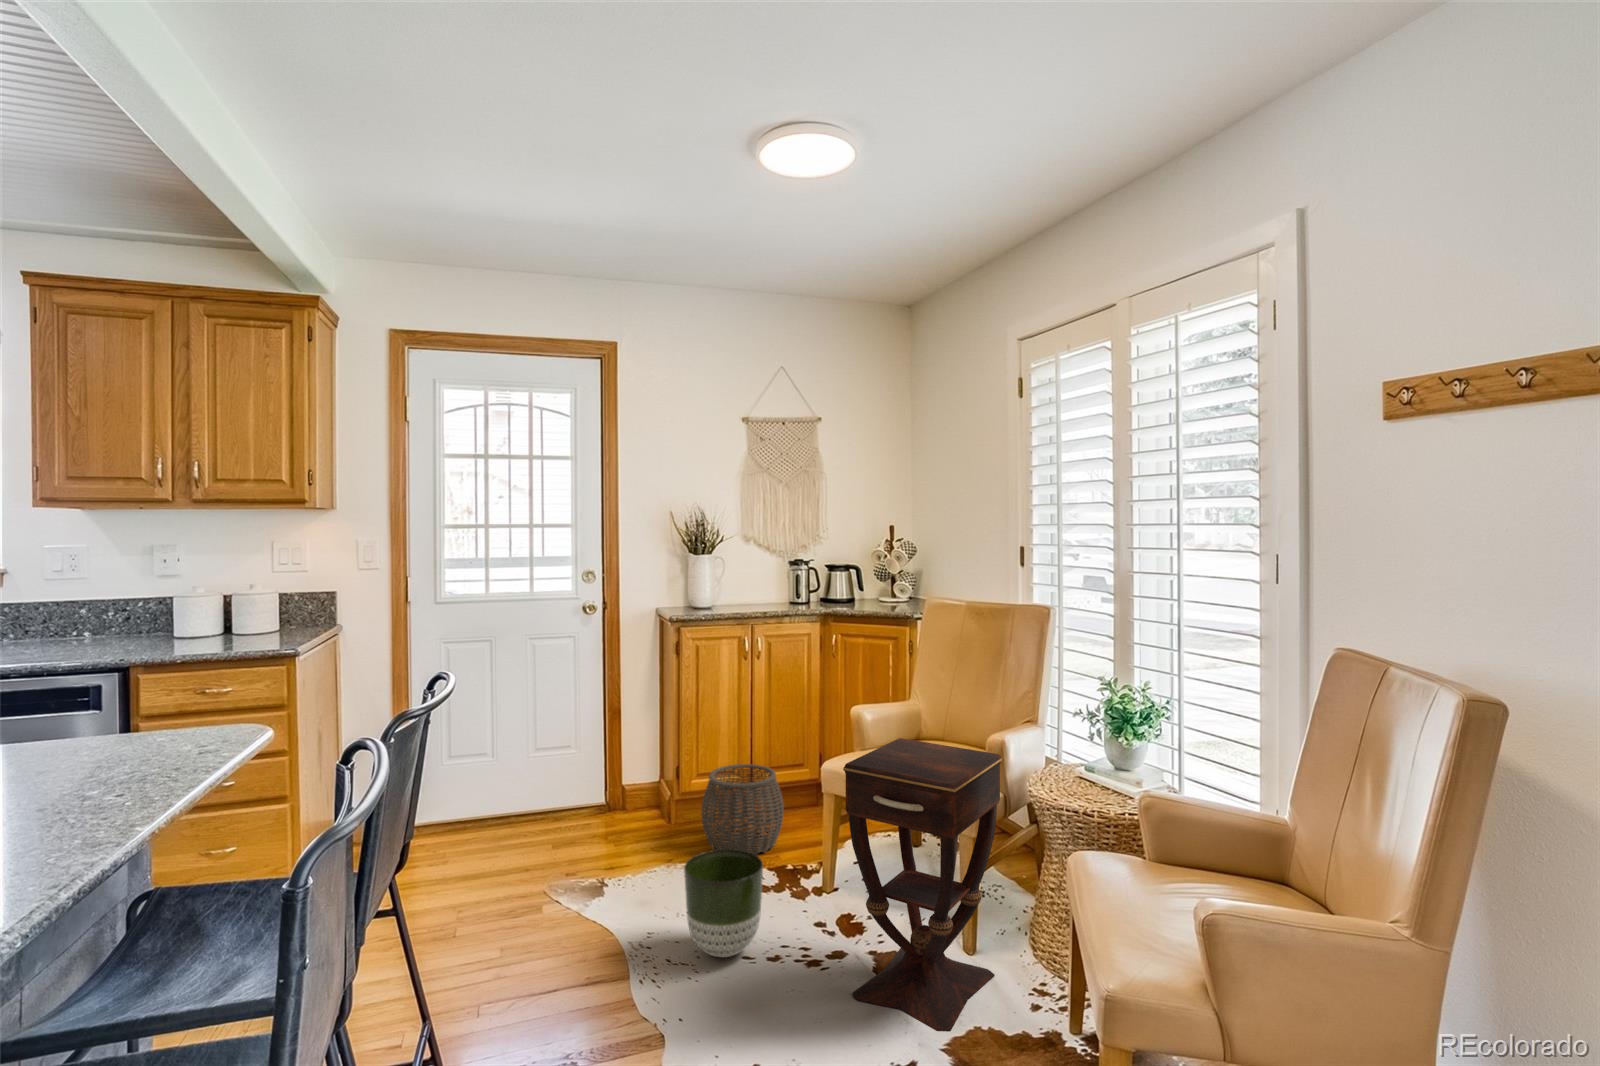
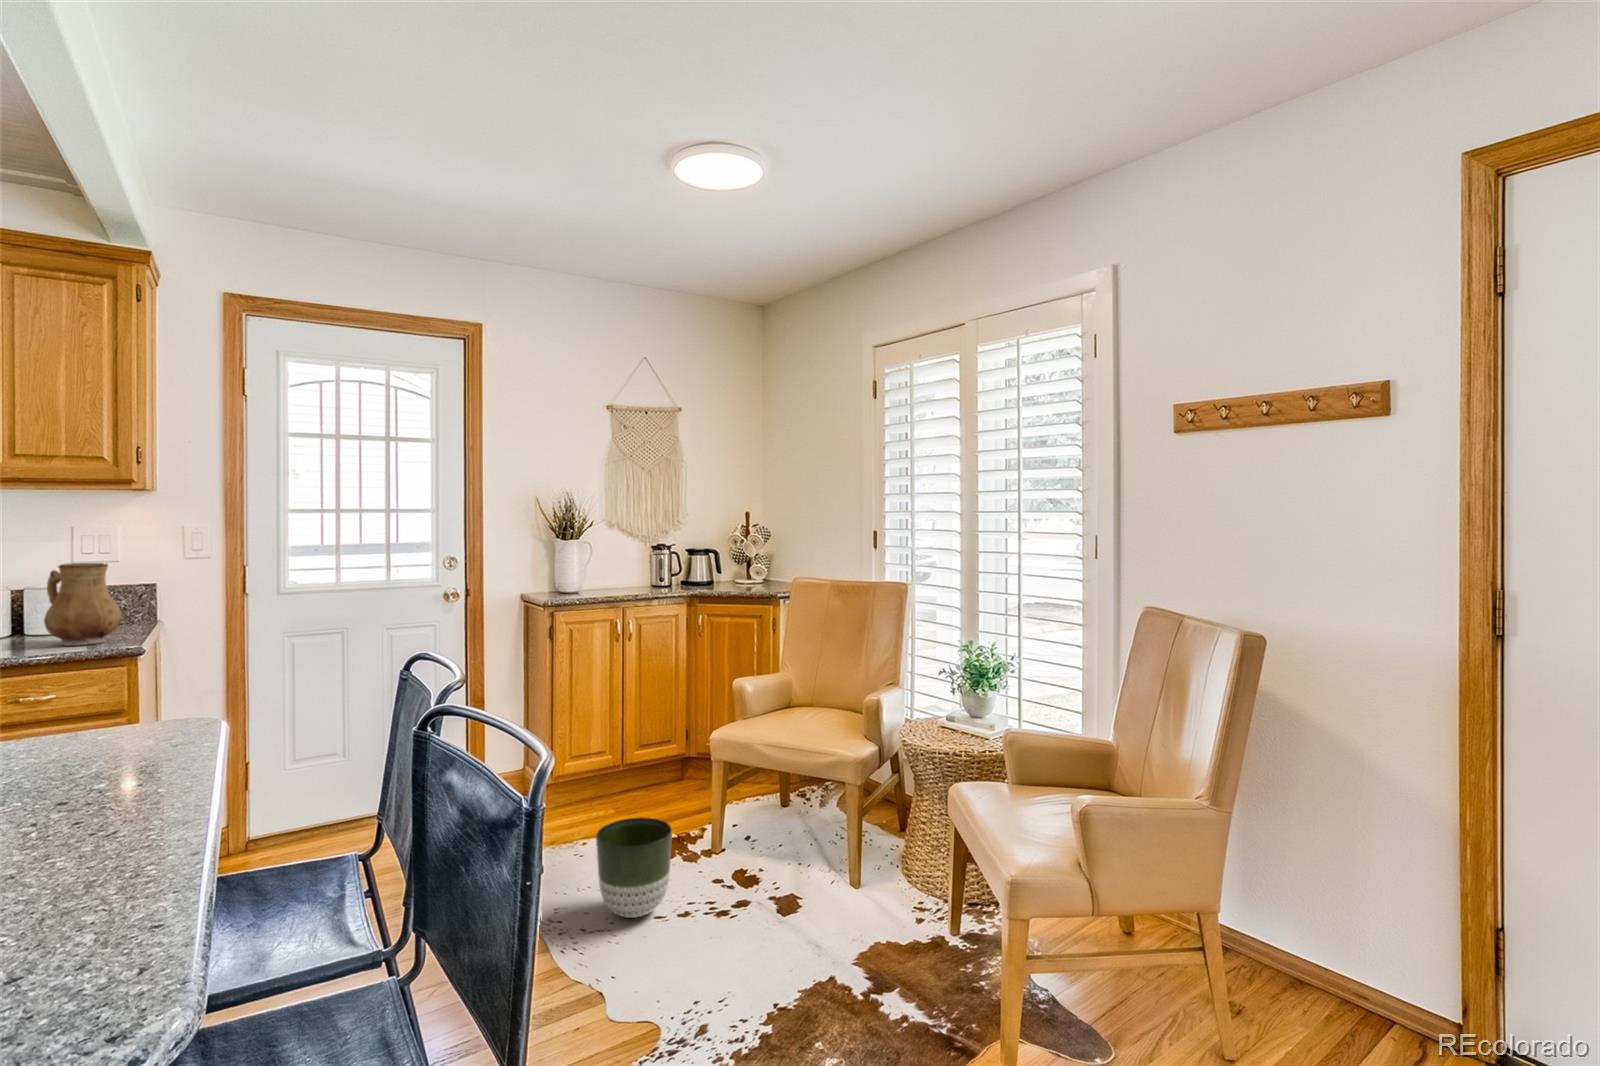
ceramic pitcher: none [227,574,288,648] -> present [44,563,121,646]
side table: present [843,738,1002,1032] -> none [756,703,887,950]
woven basket: present [701,764,784,855] -> none [581,742,663,831]

